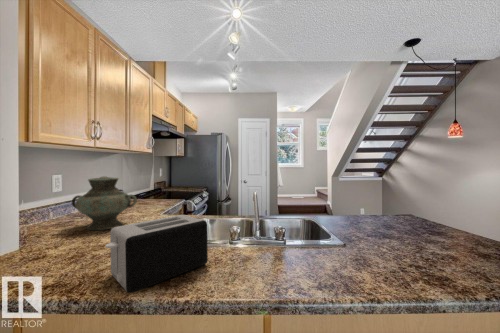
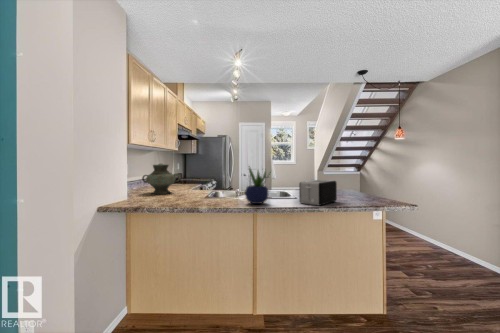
potted plant: none [242,187,303,281] -> present [245,166,271,204]
toaster: present [106,215,208,293] -> present [299,180,337,206]

